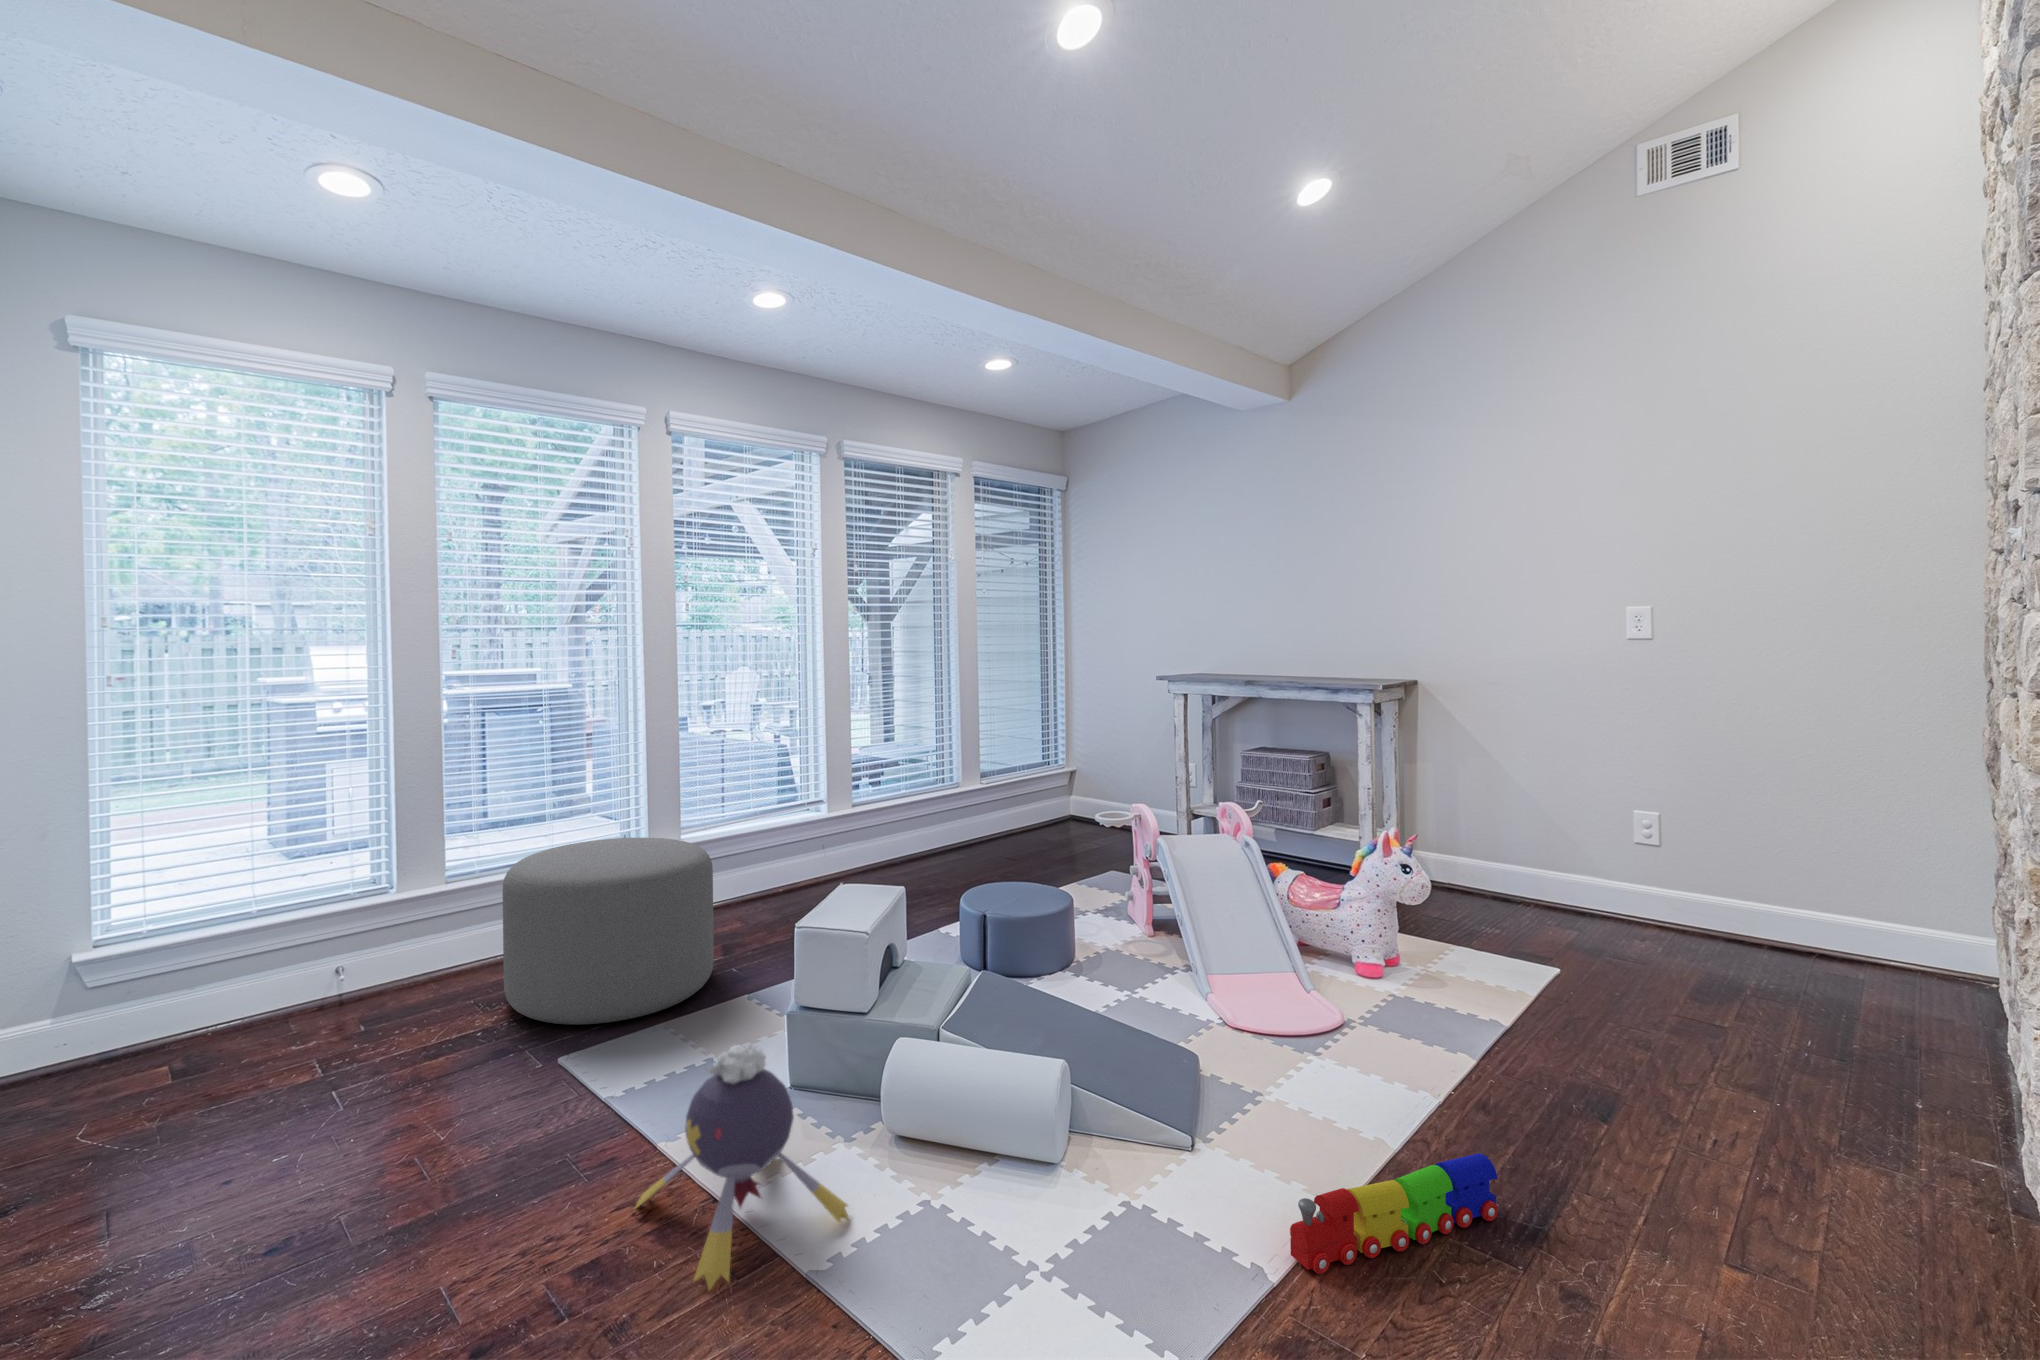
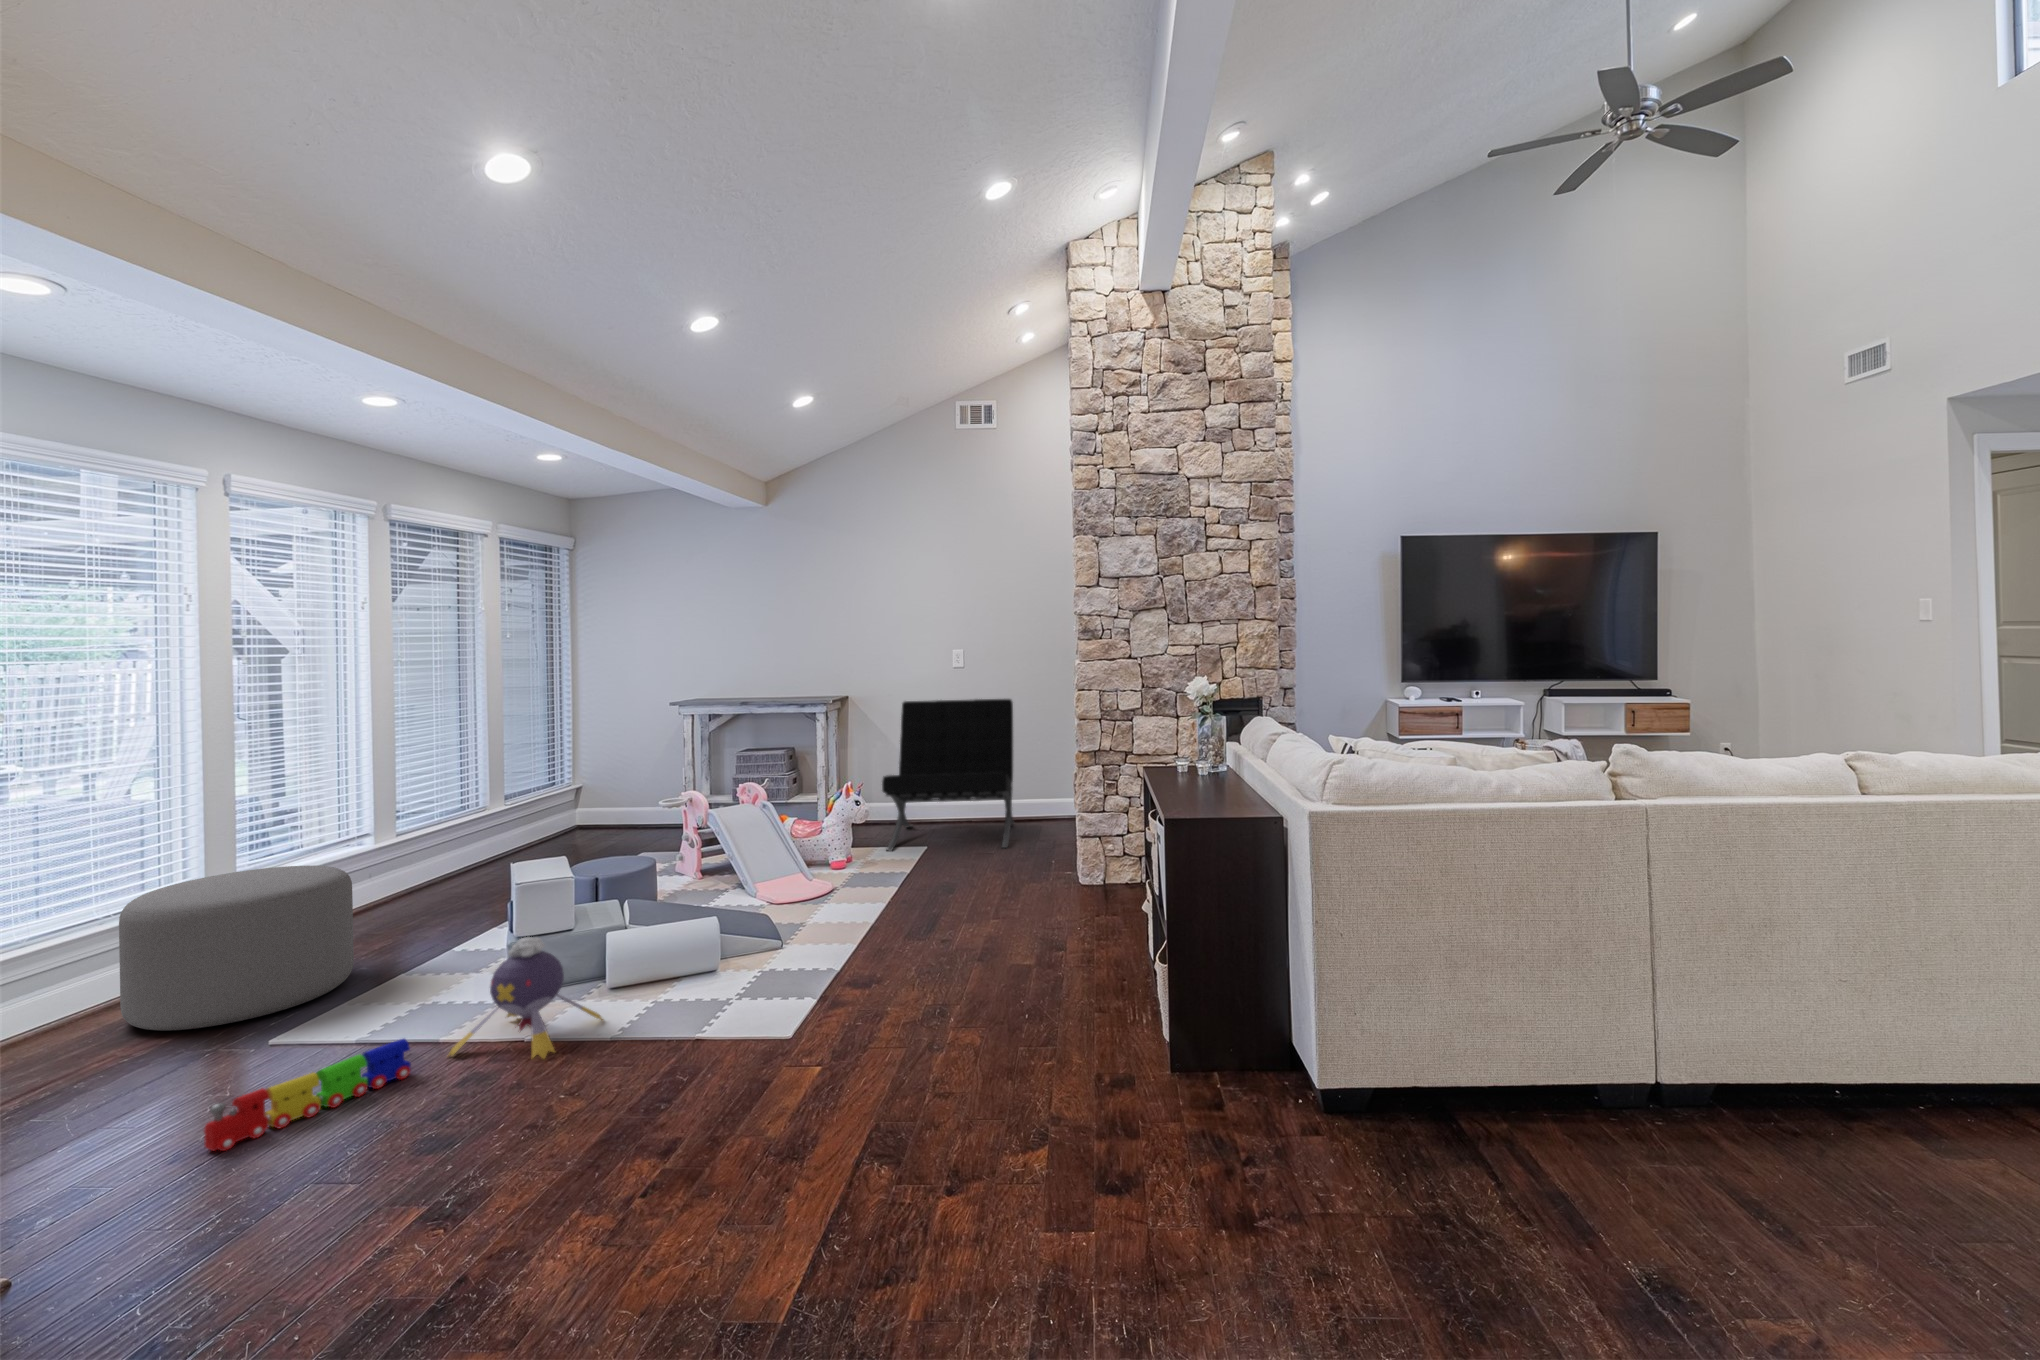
lounge chair: none [1462,693,1759,1010] -> present [882,699,1014,851]
toy train: present [1290,1153,1498,1274] -> present [204,1039,411,1151]

